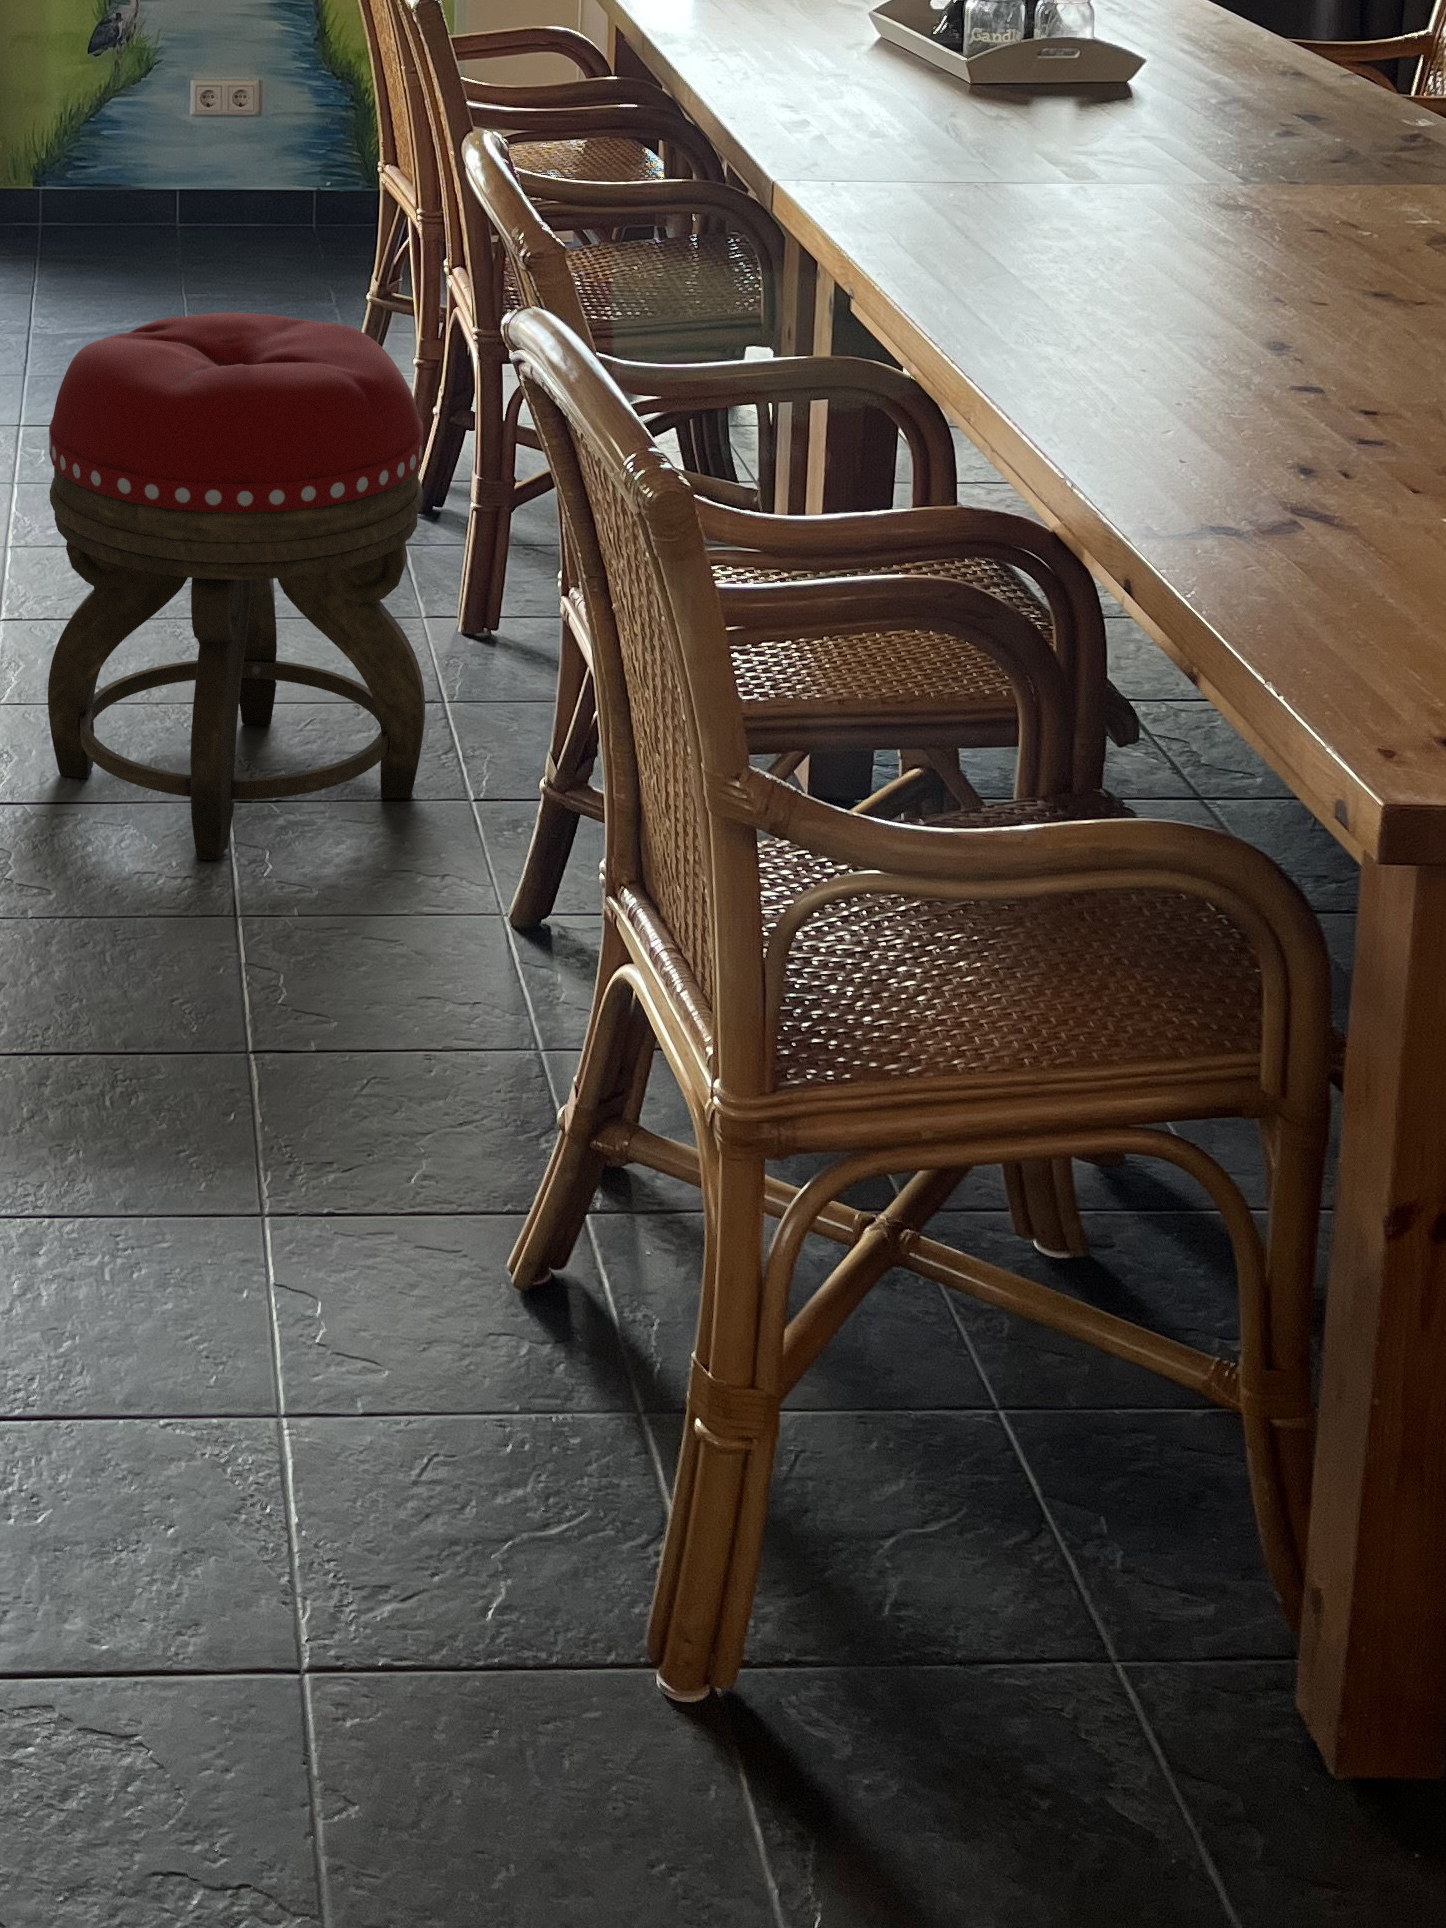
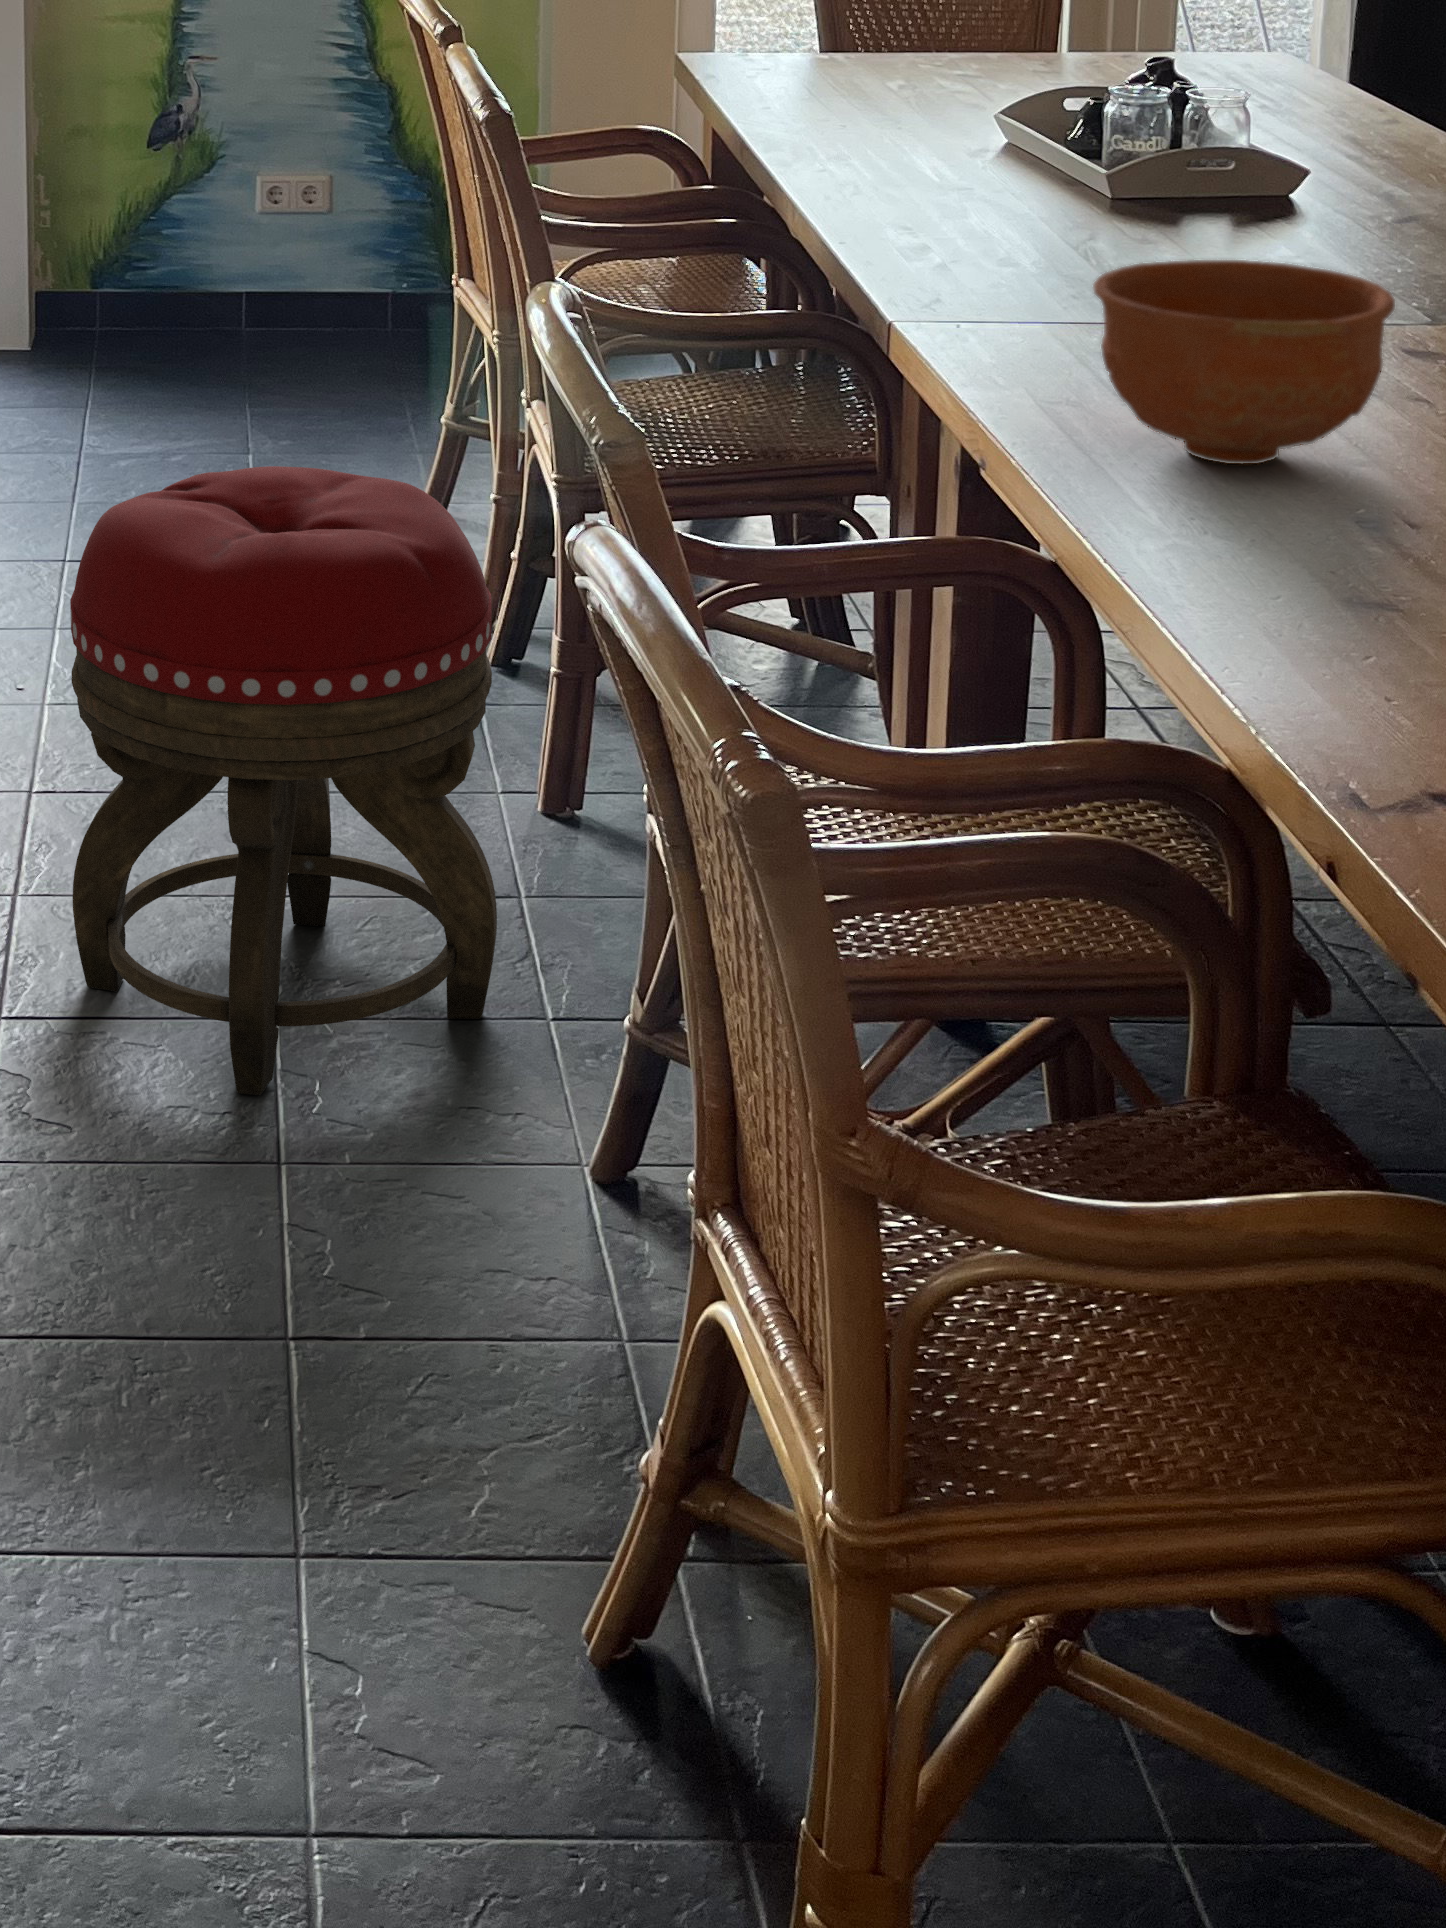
bowl: none [949,120,1204,292] -> present [1093,260,1395,464]

